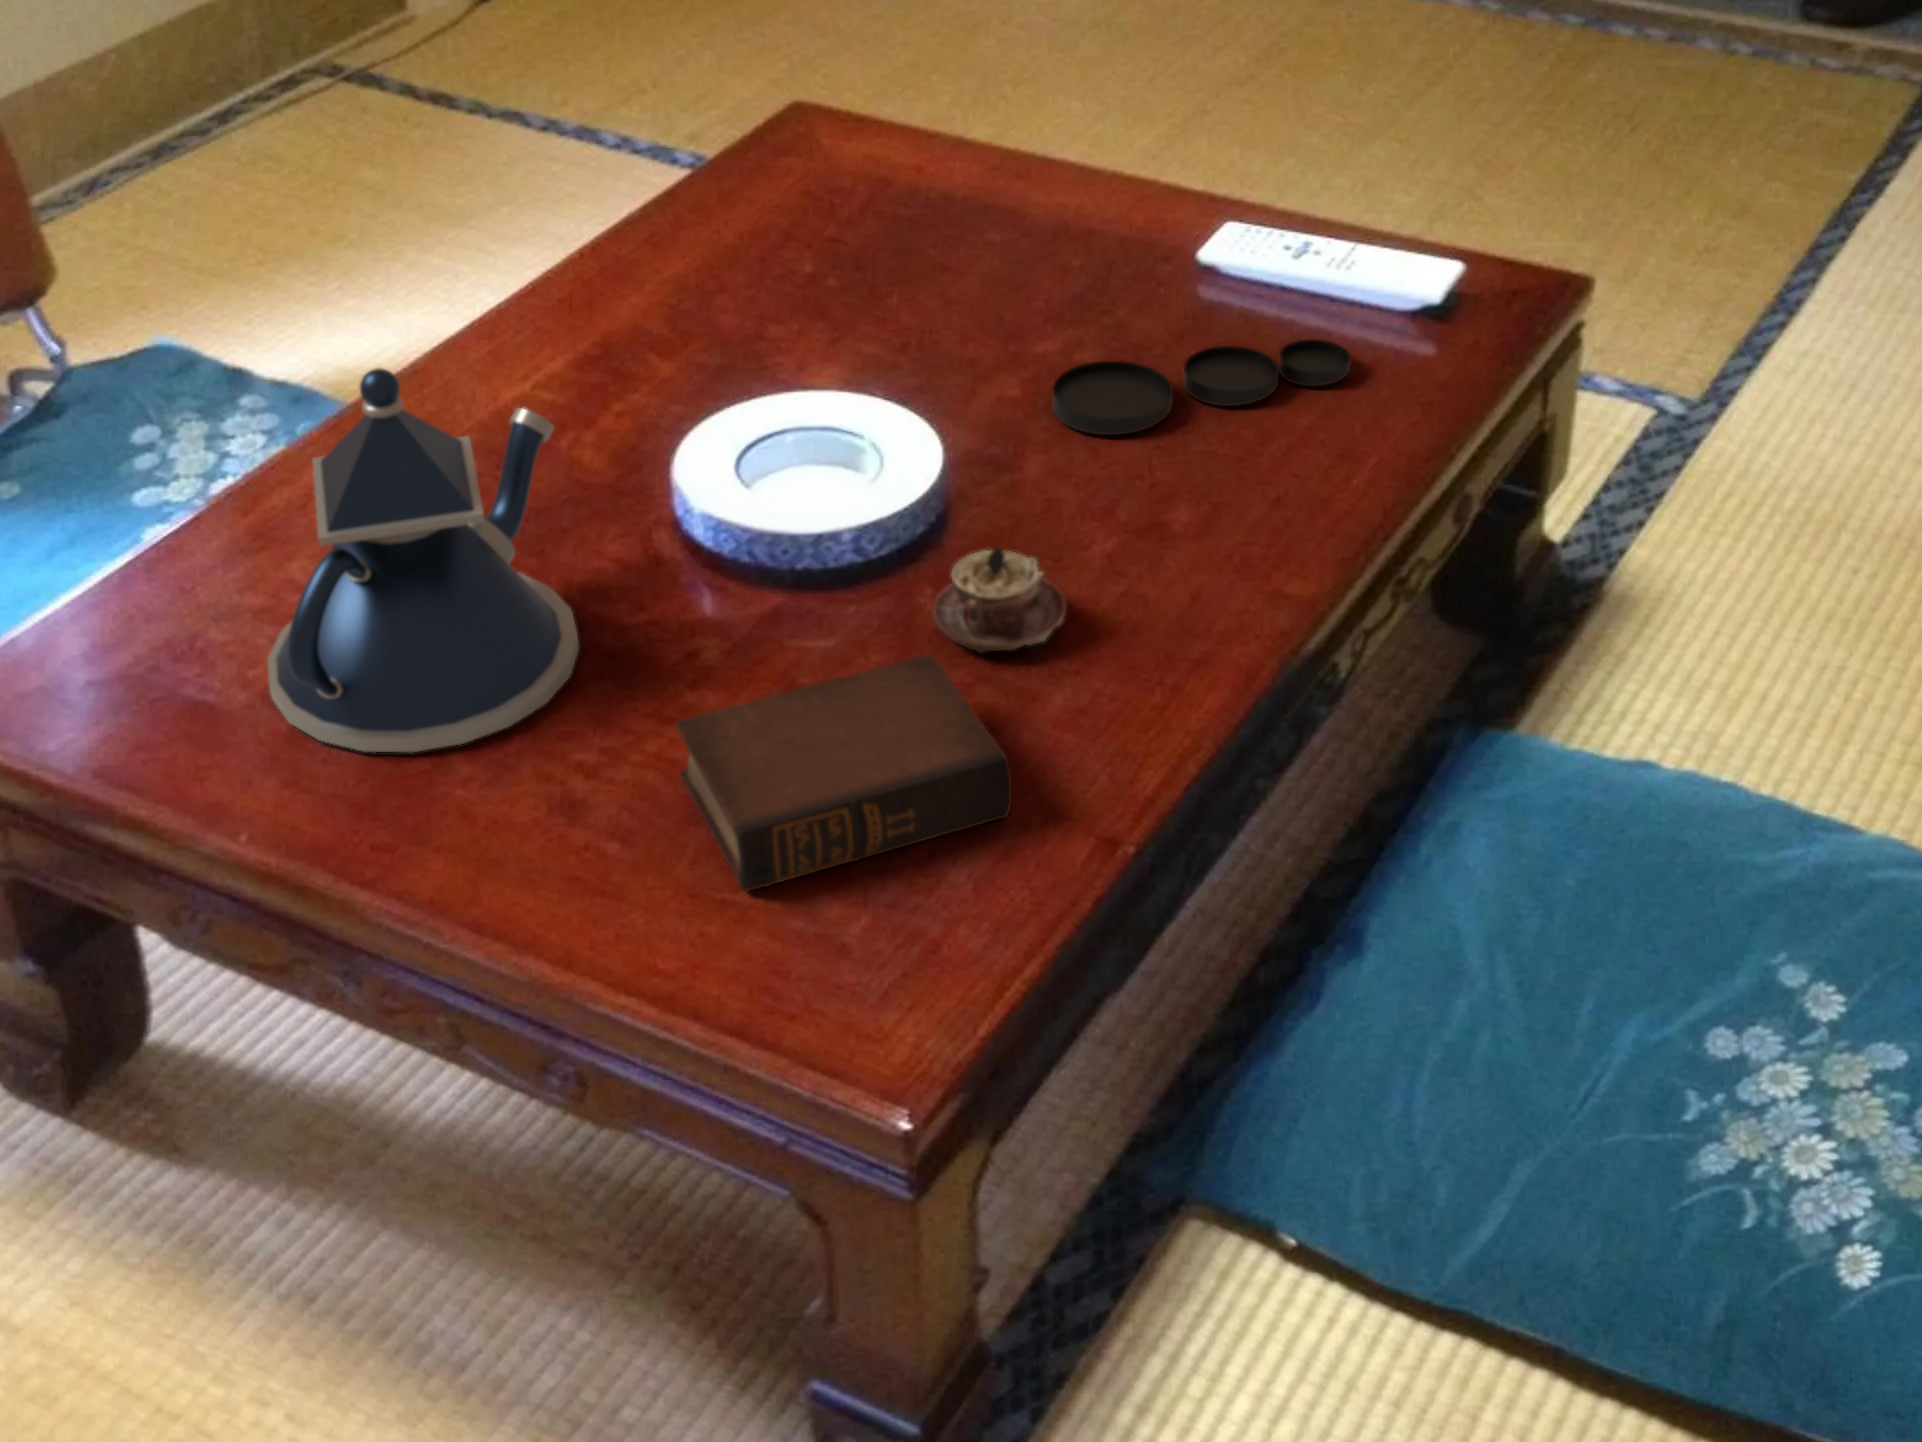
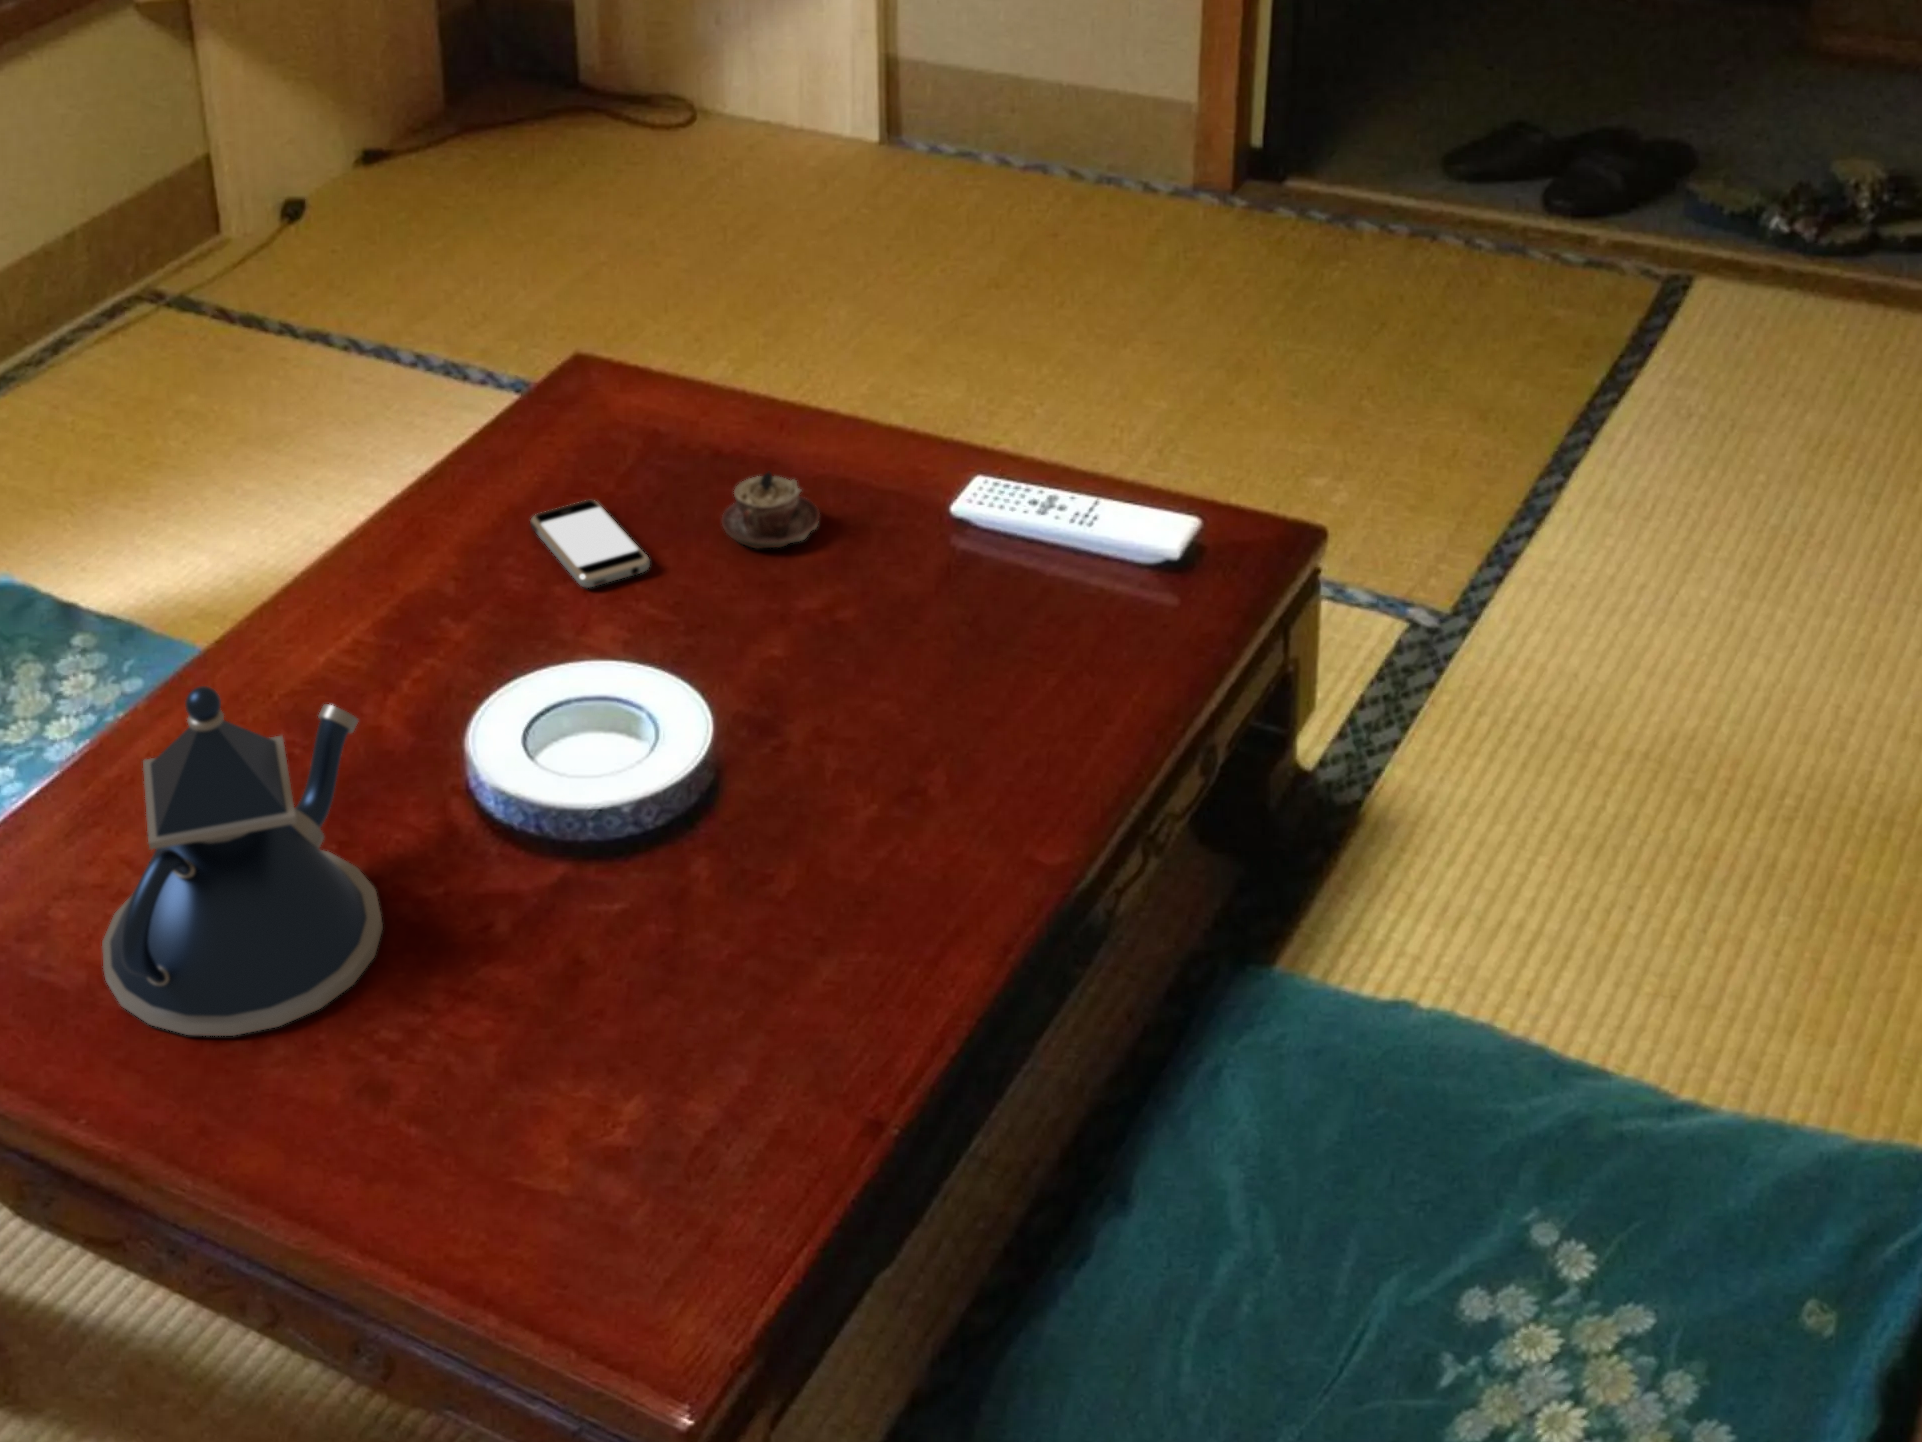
smartphone: none [744,234,874,321] -> present [530,500,650,588]
plate: present [1053,339,1351,435] -> none [815,600,1094,701]
teacup: present [933,548,1066,652] -> present [722,471,819,548]
book: present [675,655,1012,891] -> none [470,938,781,1179]

